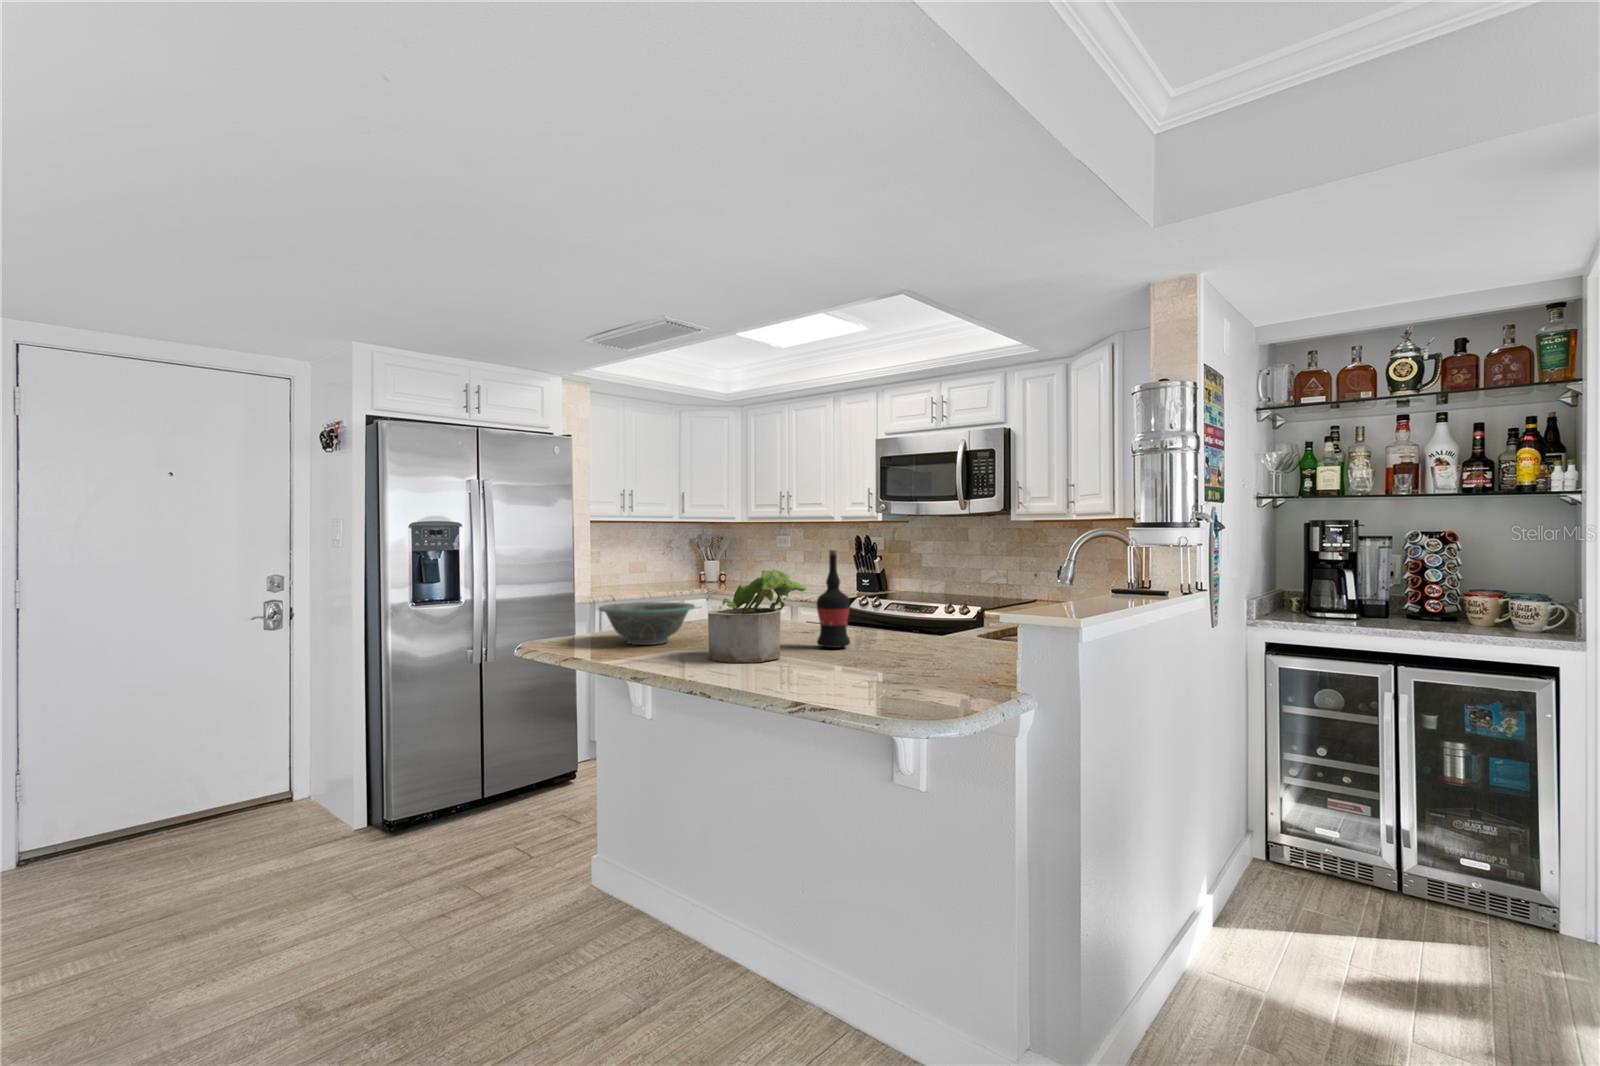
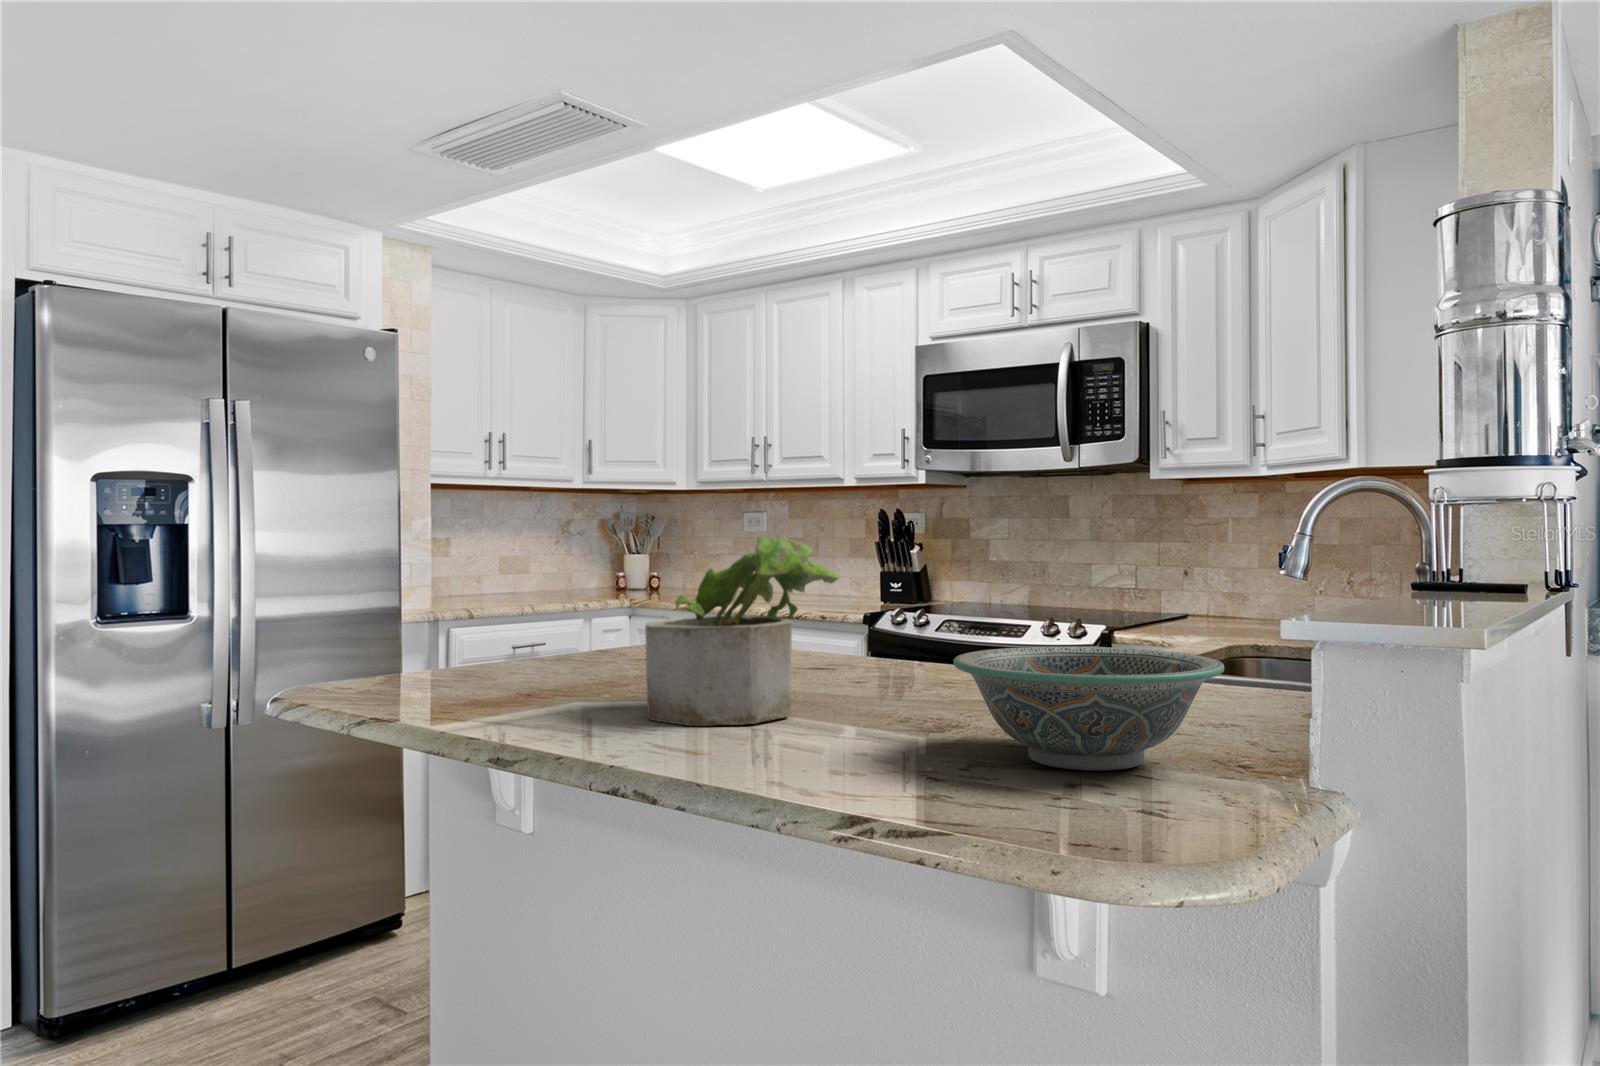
wine bottle: present [816,550,850,648] -> none [854,505,920,695]
decorative bowl: present [599,602,695,645] -> present [953,647,1224,771]

